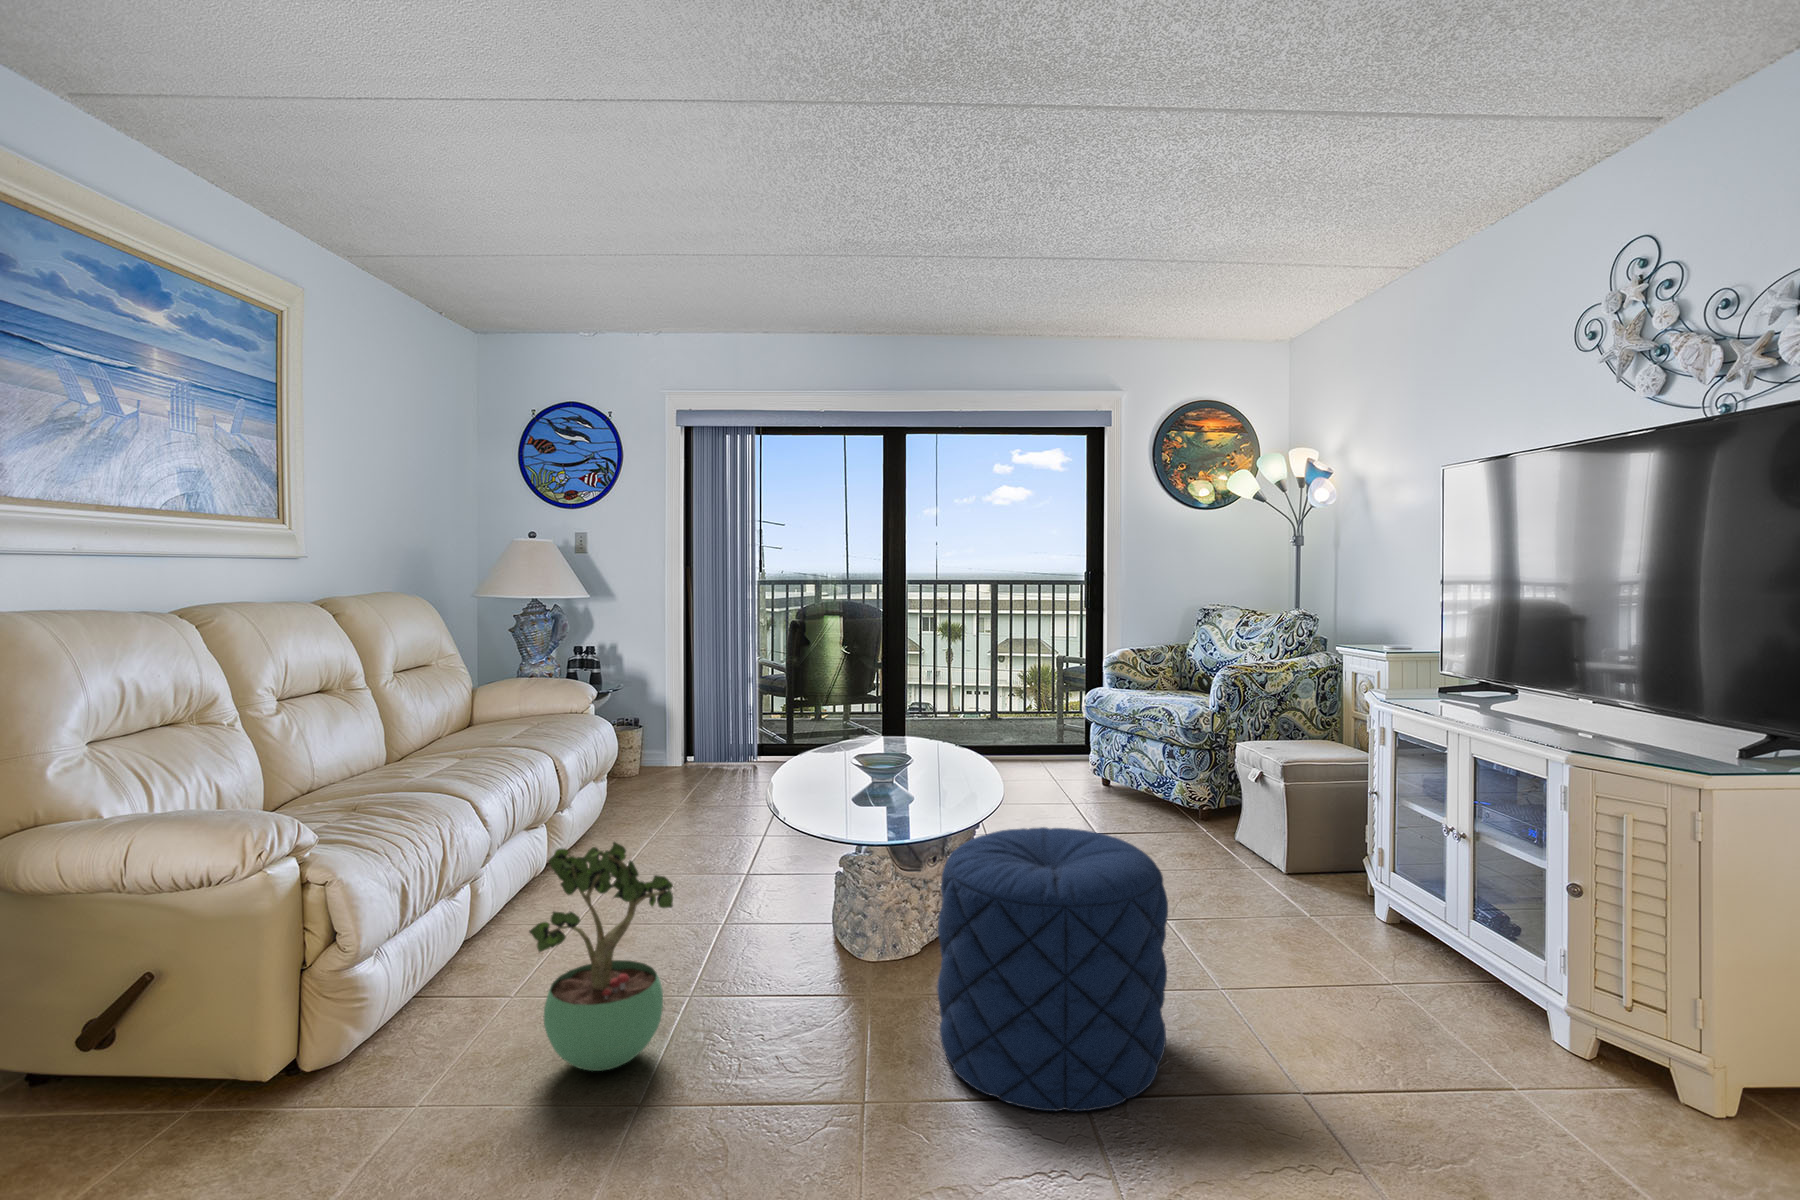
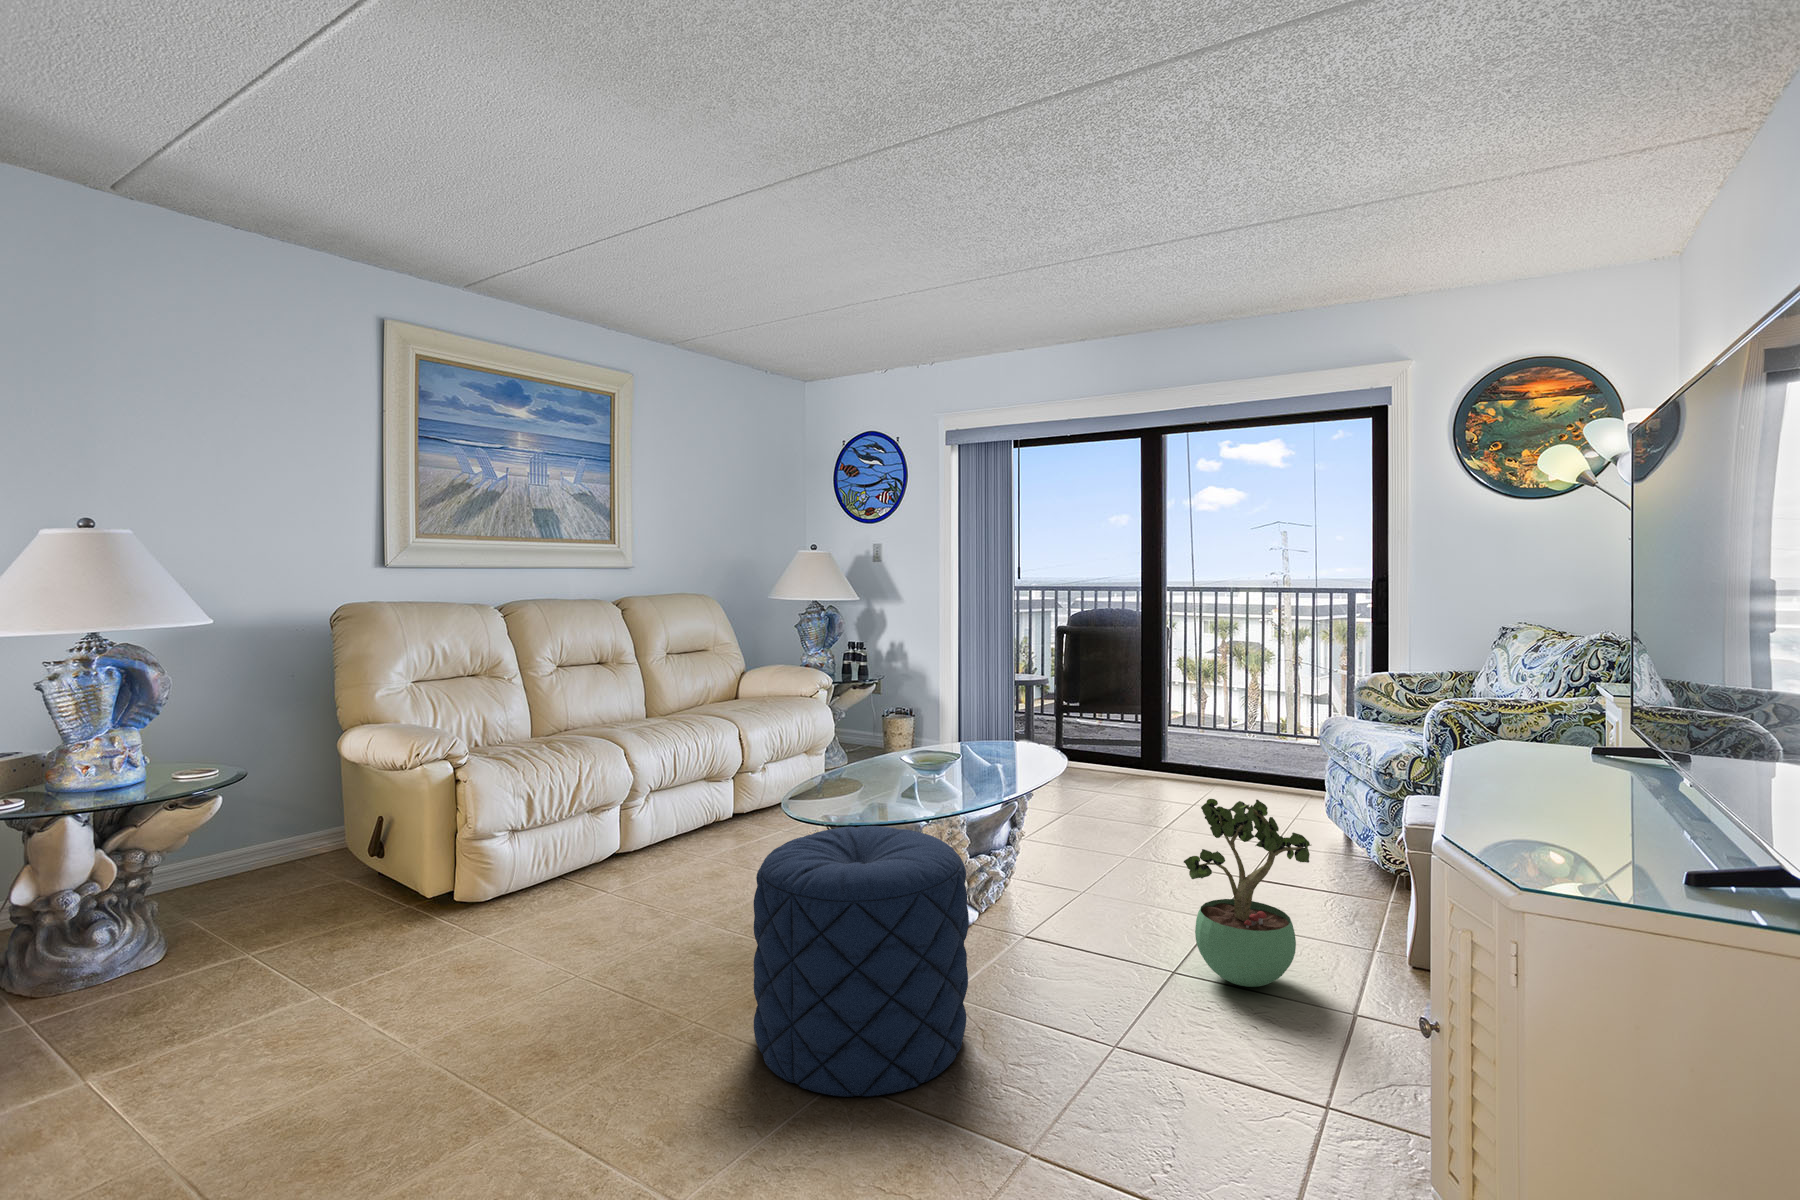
potted plant: present [529,842,673,1071] -> present [1184,799,1311,987]

